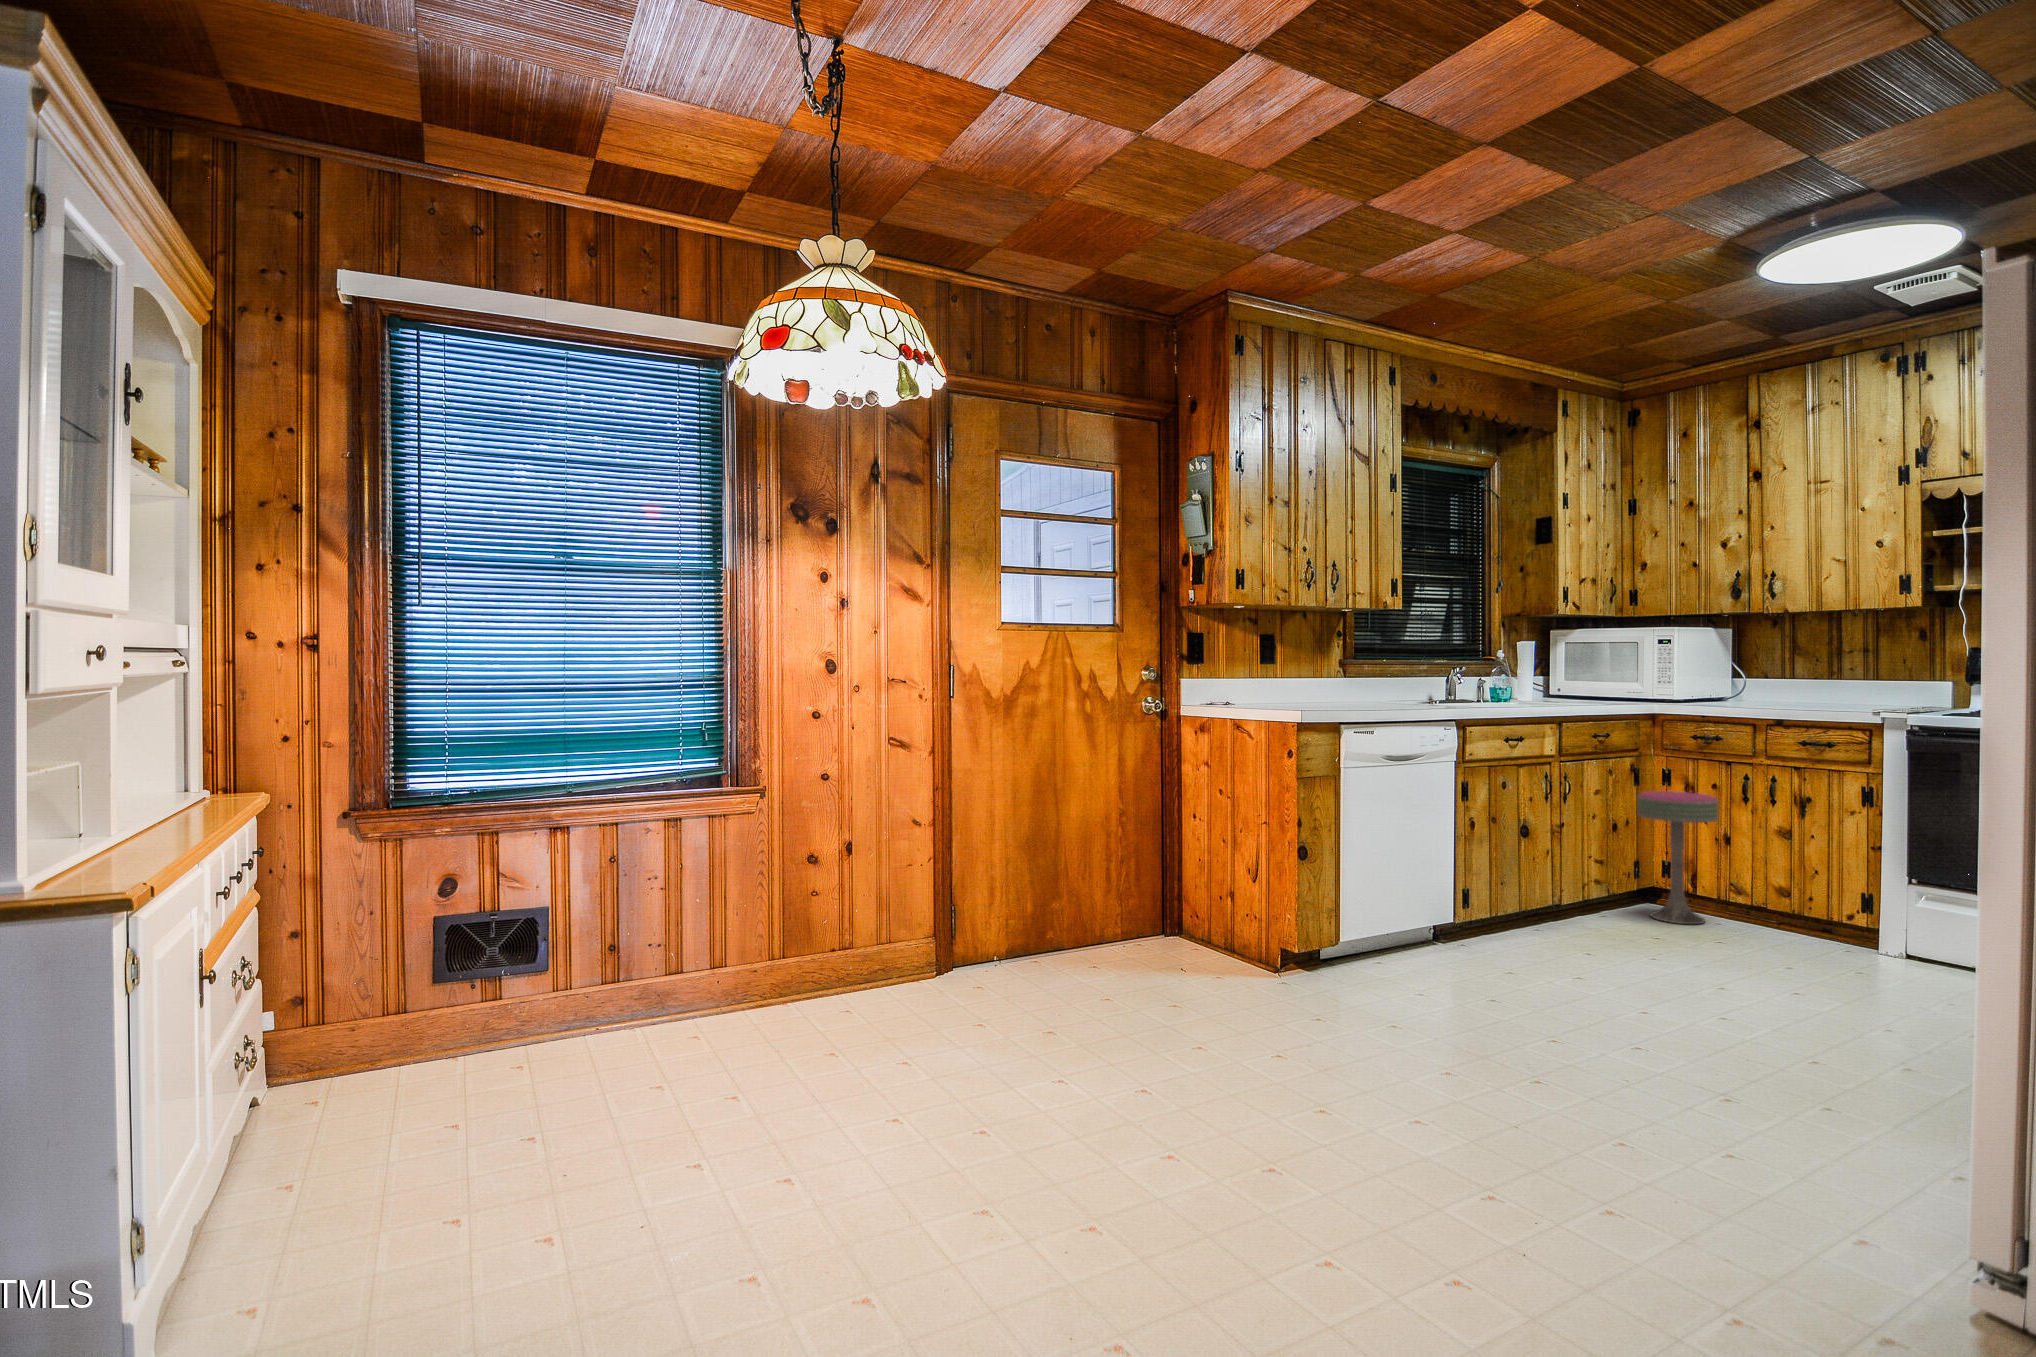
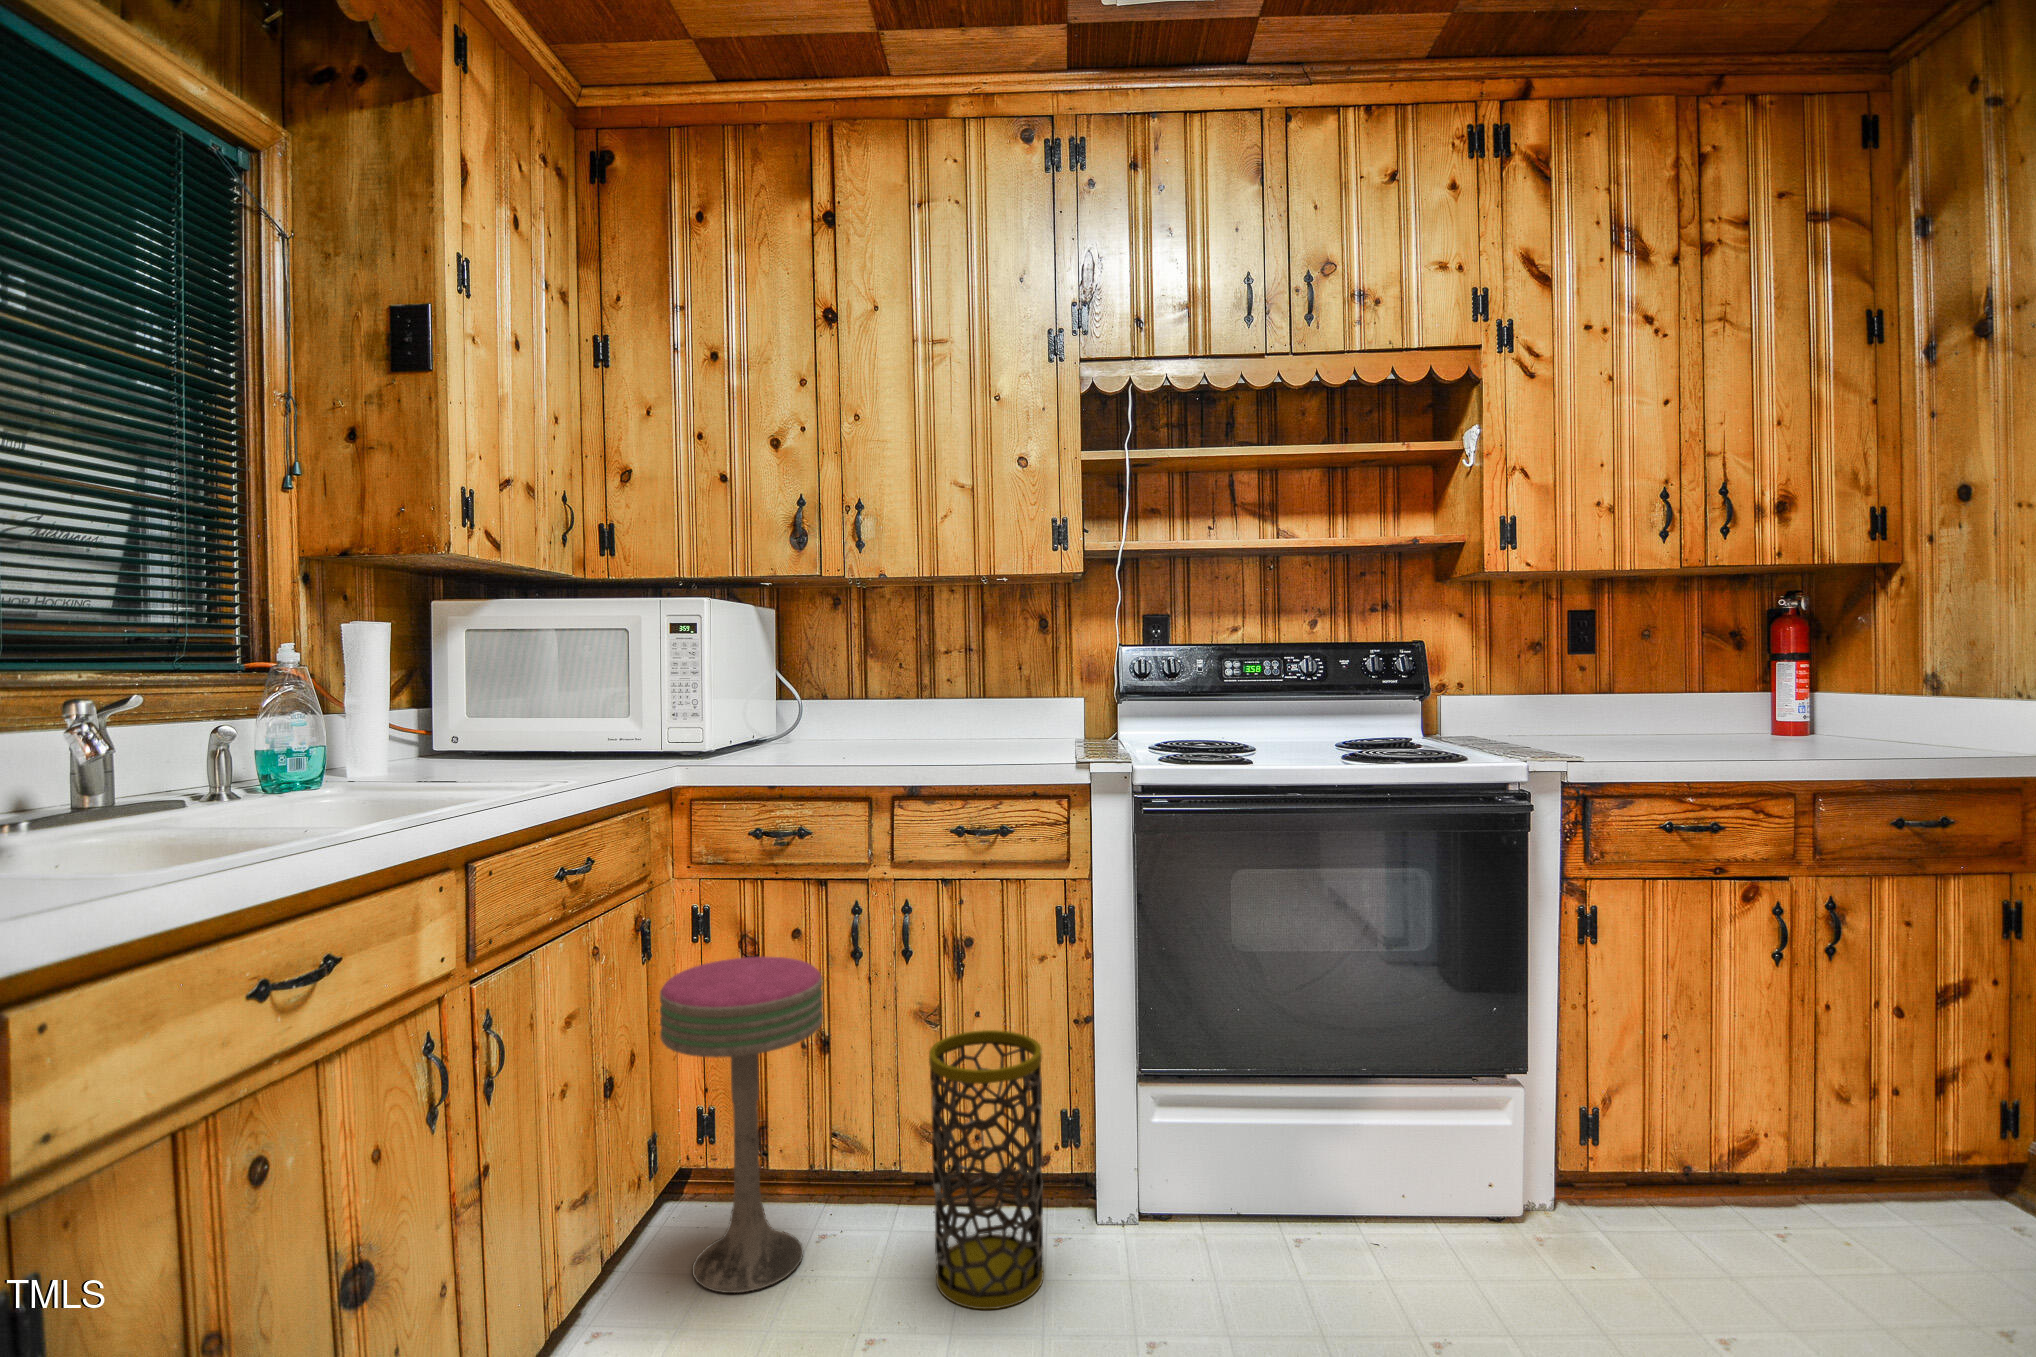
trash can: none [1763,836,1829,953] -> present [929,1030,1044,1309]

